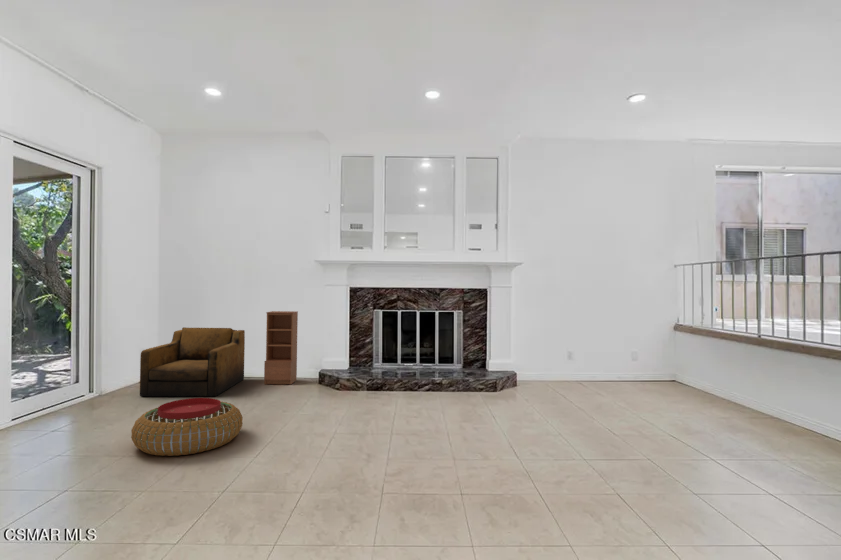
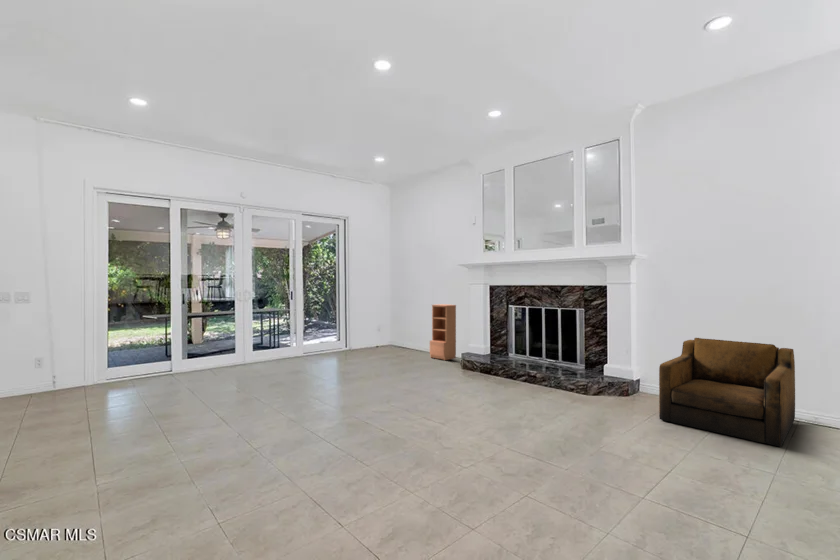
armchair: present [140,327,245,396] -> present [659,338,795,446]
pouf: present [131,398,243,456] -> none [296,353,356,383]

